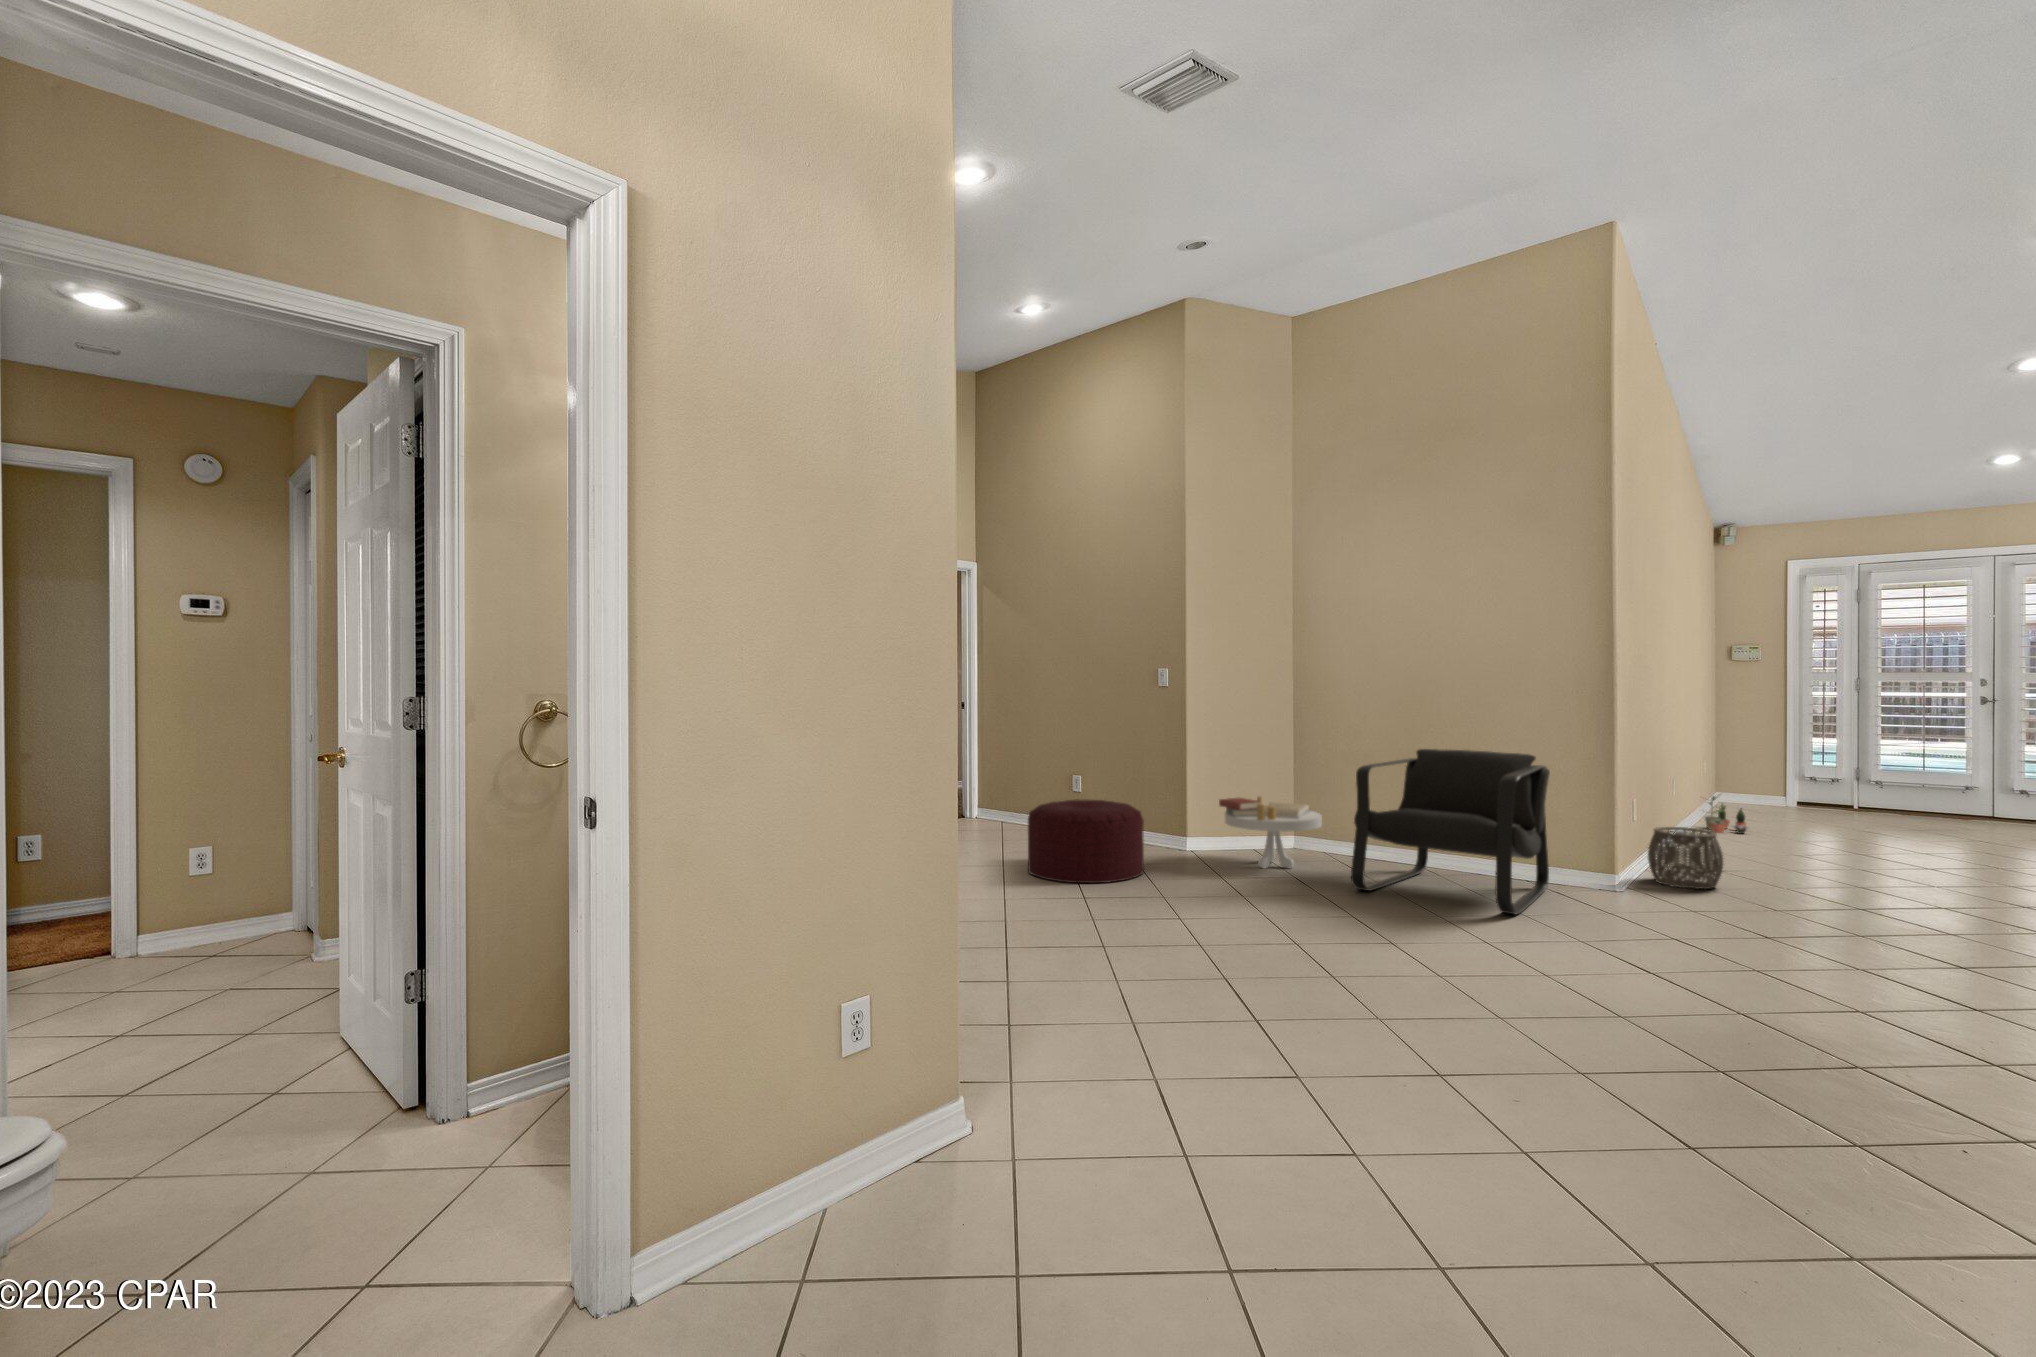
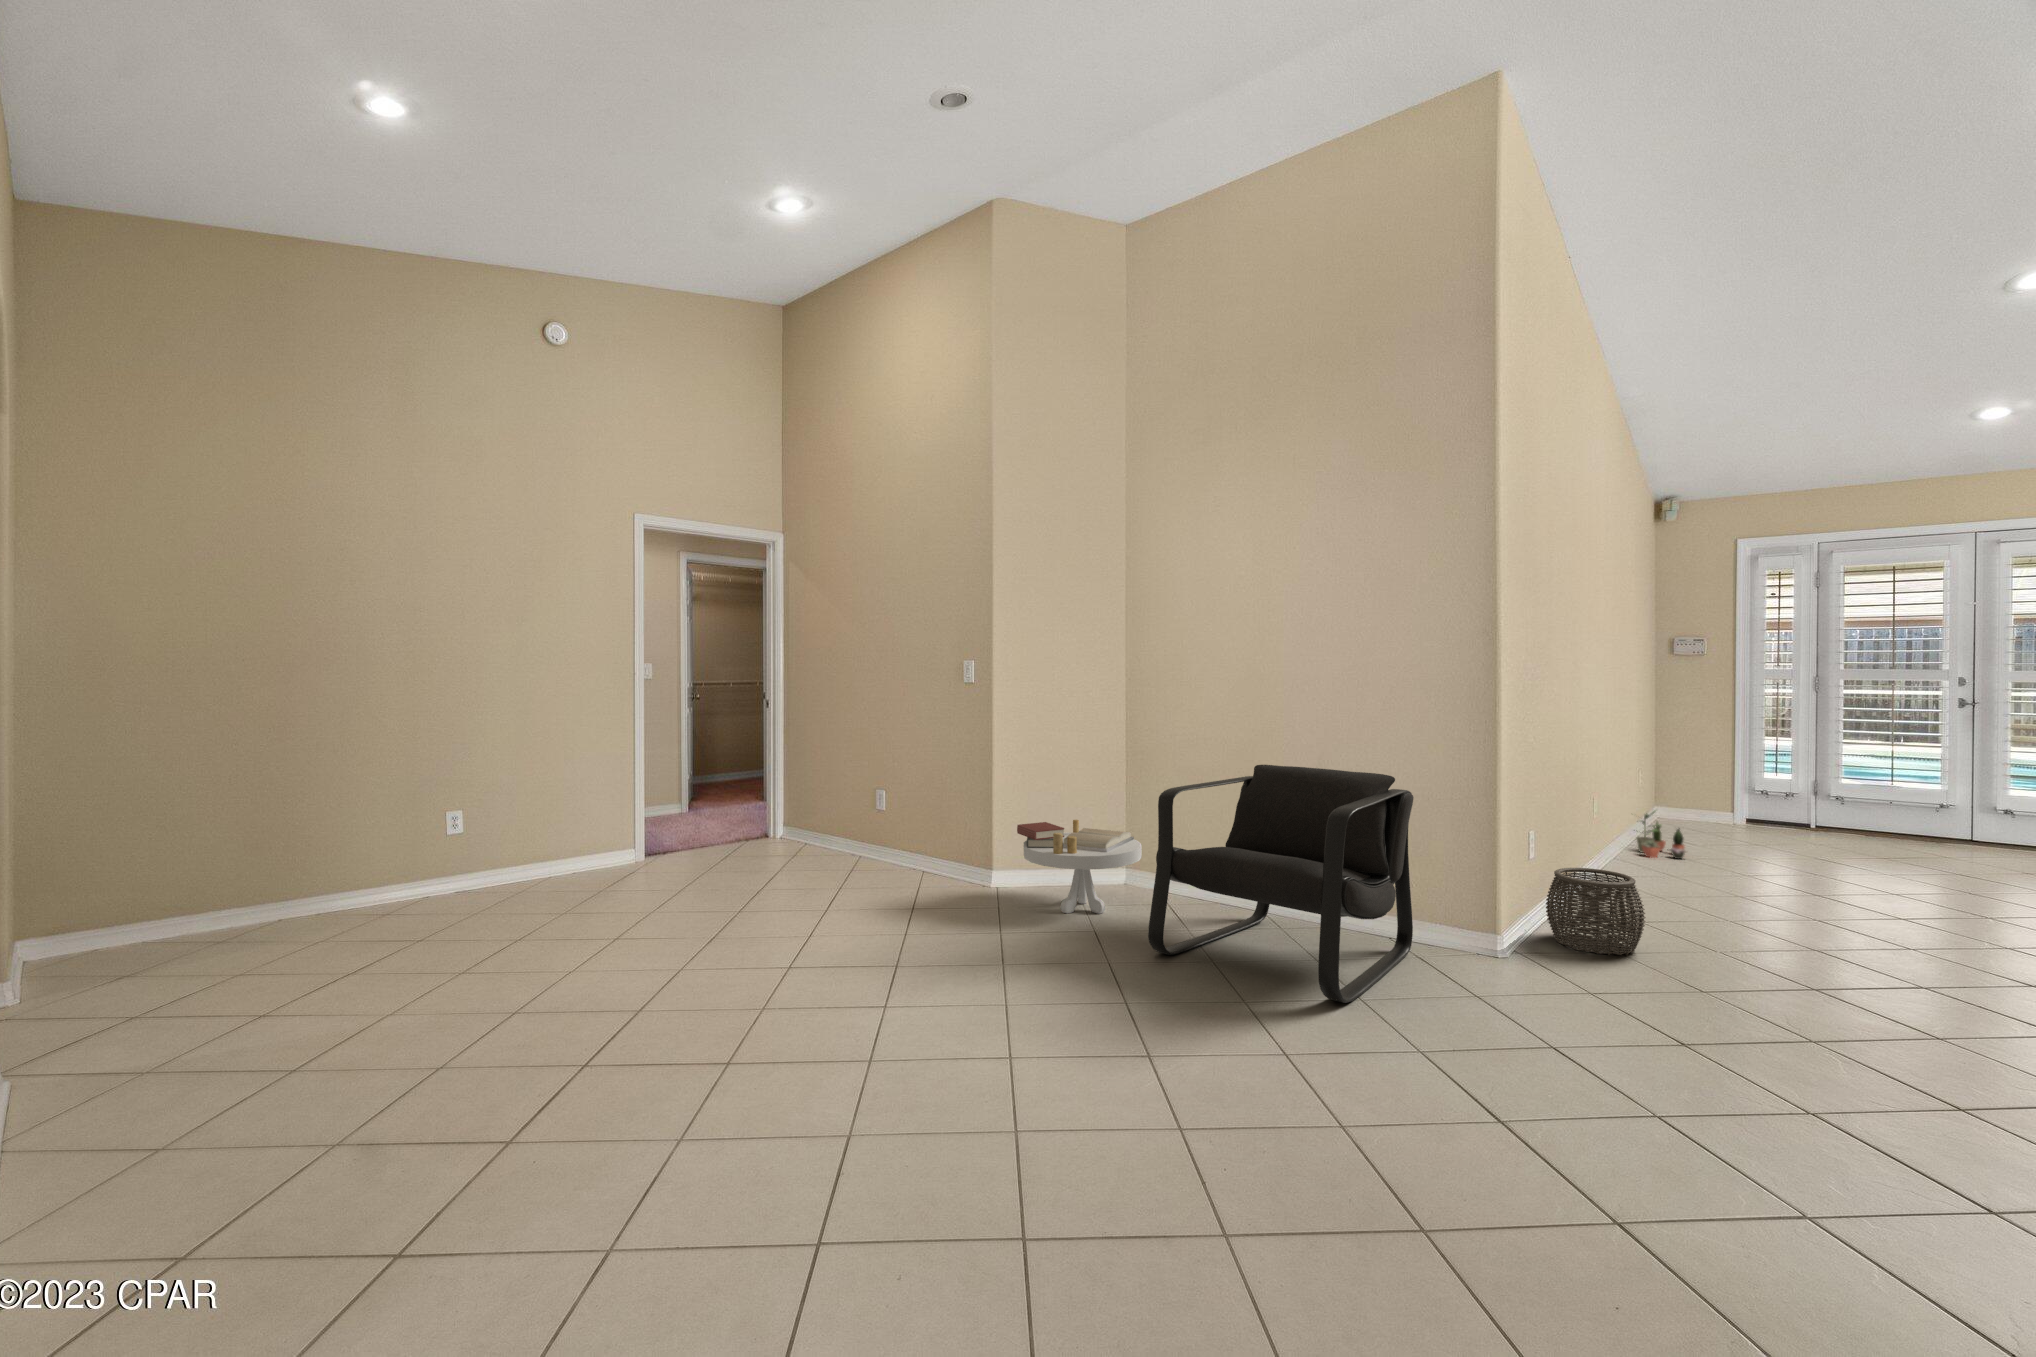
ottoman: present [1028,799,1144,883] -> none [765,824,914,937]

